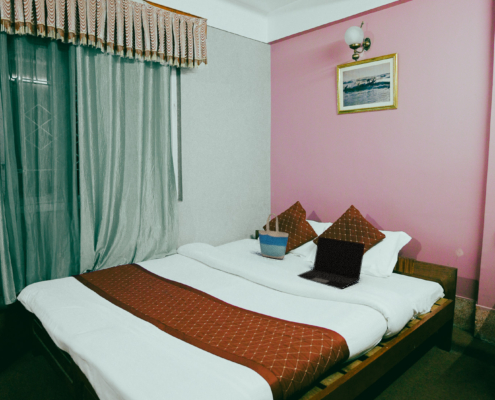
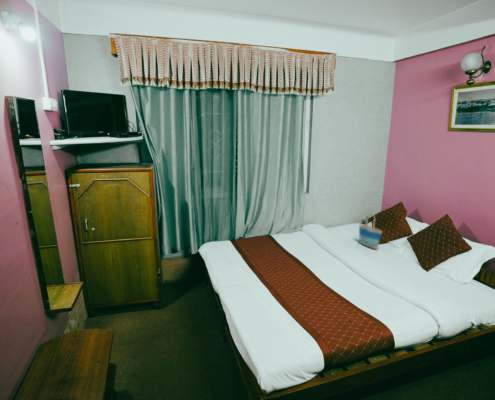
laptop: present [298,237,365,289] -> none [377,239,443,289]

